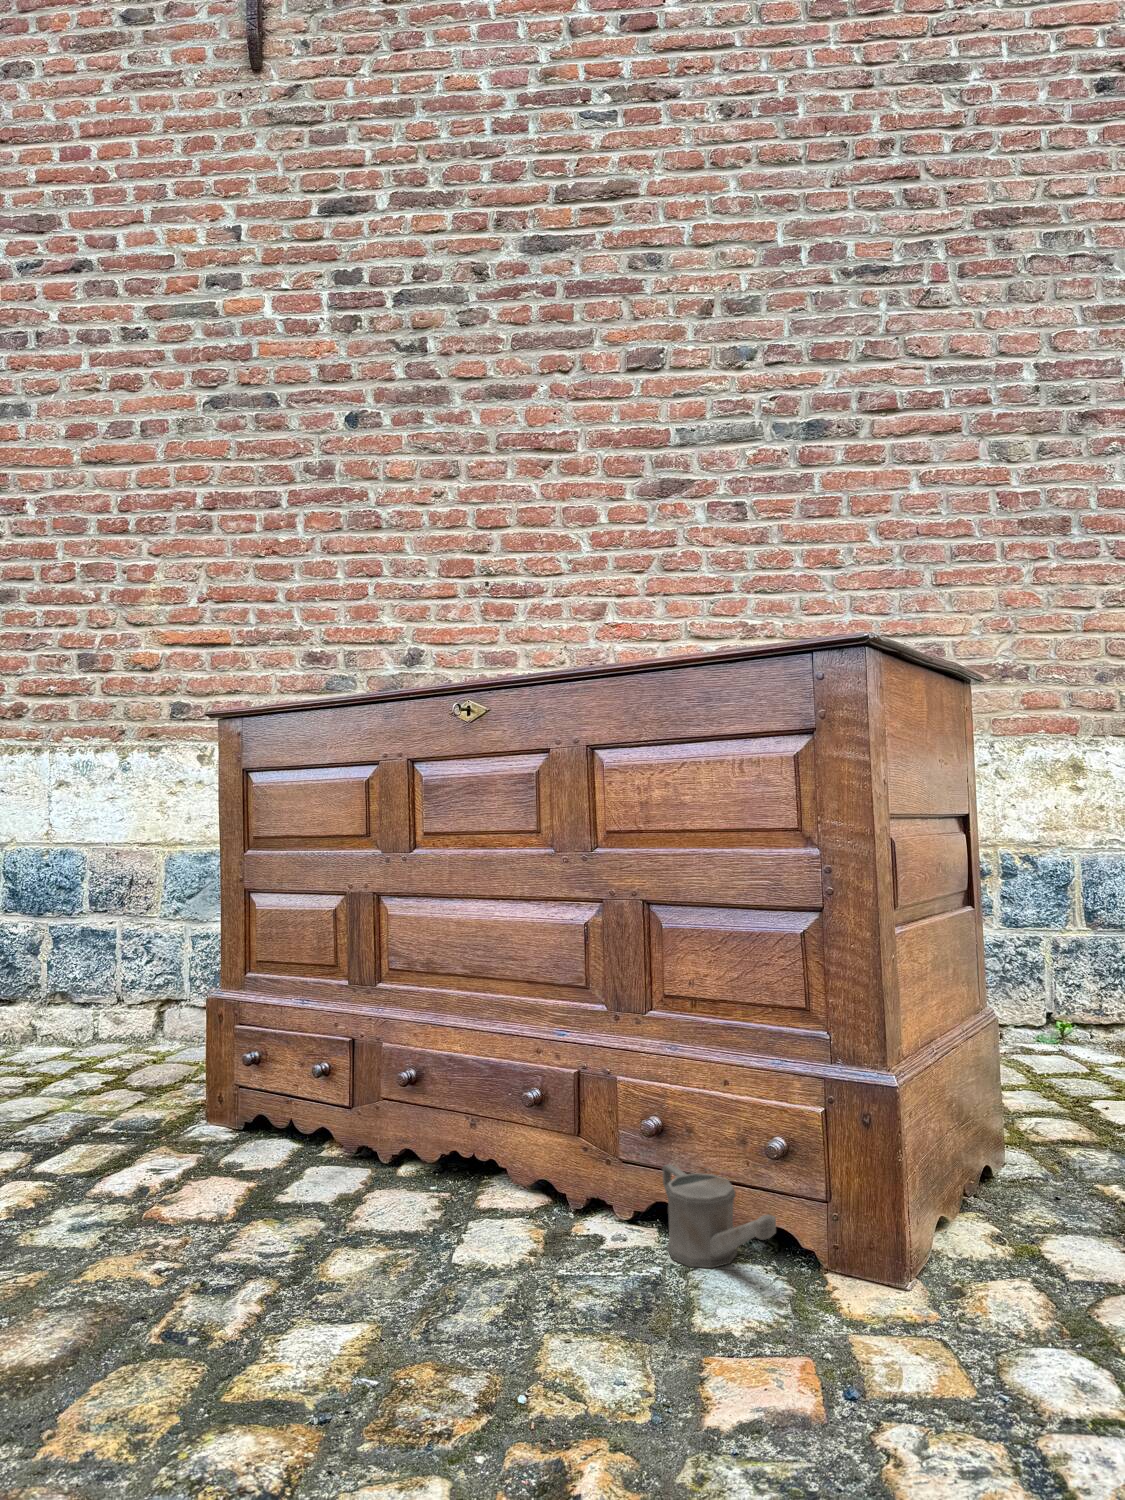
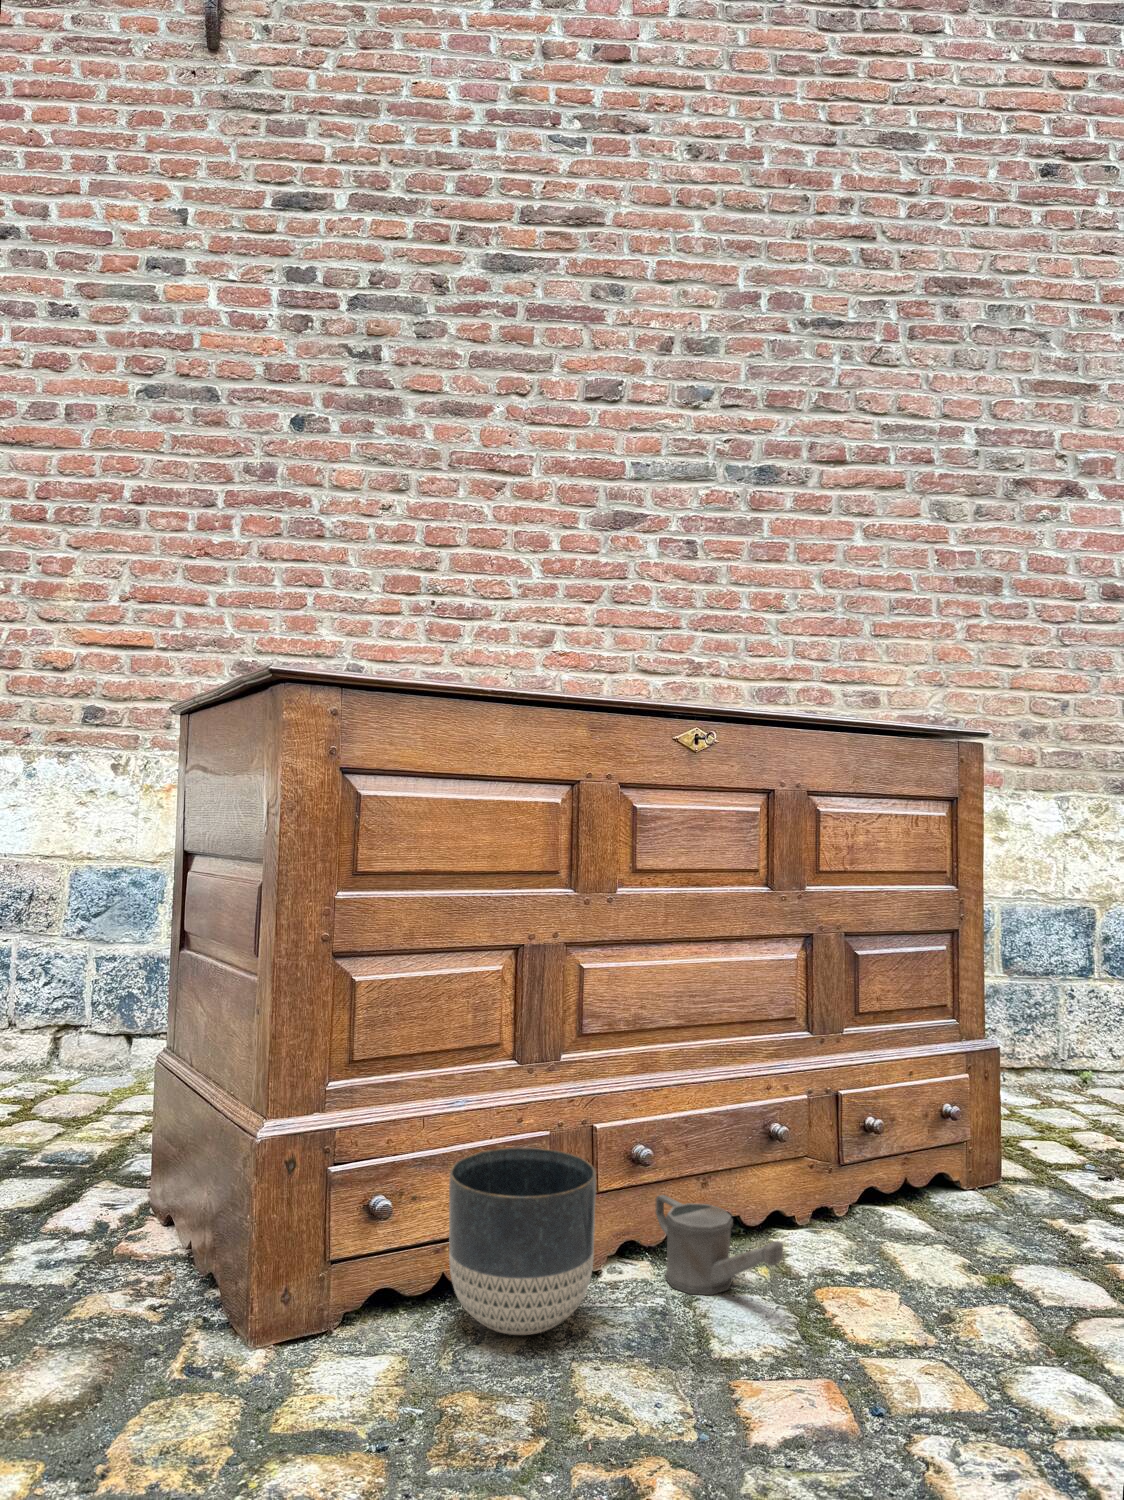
planter: none [429,1116,577,1304] -> present [449,1148,596,1335]

